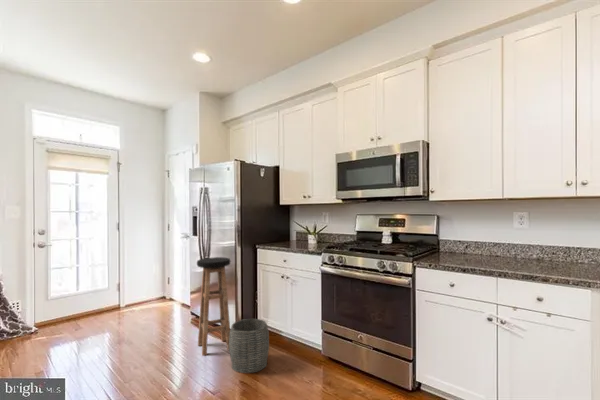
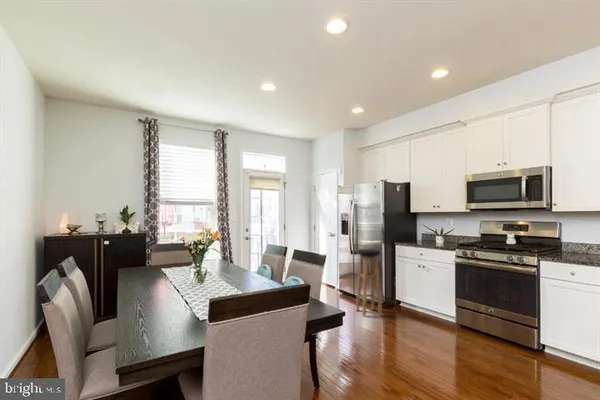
woven basket: present [229,319,269,373] -> none [386,294,415,330]

